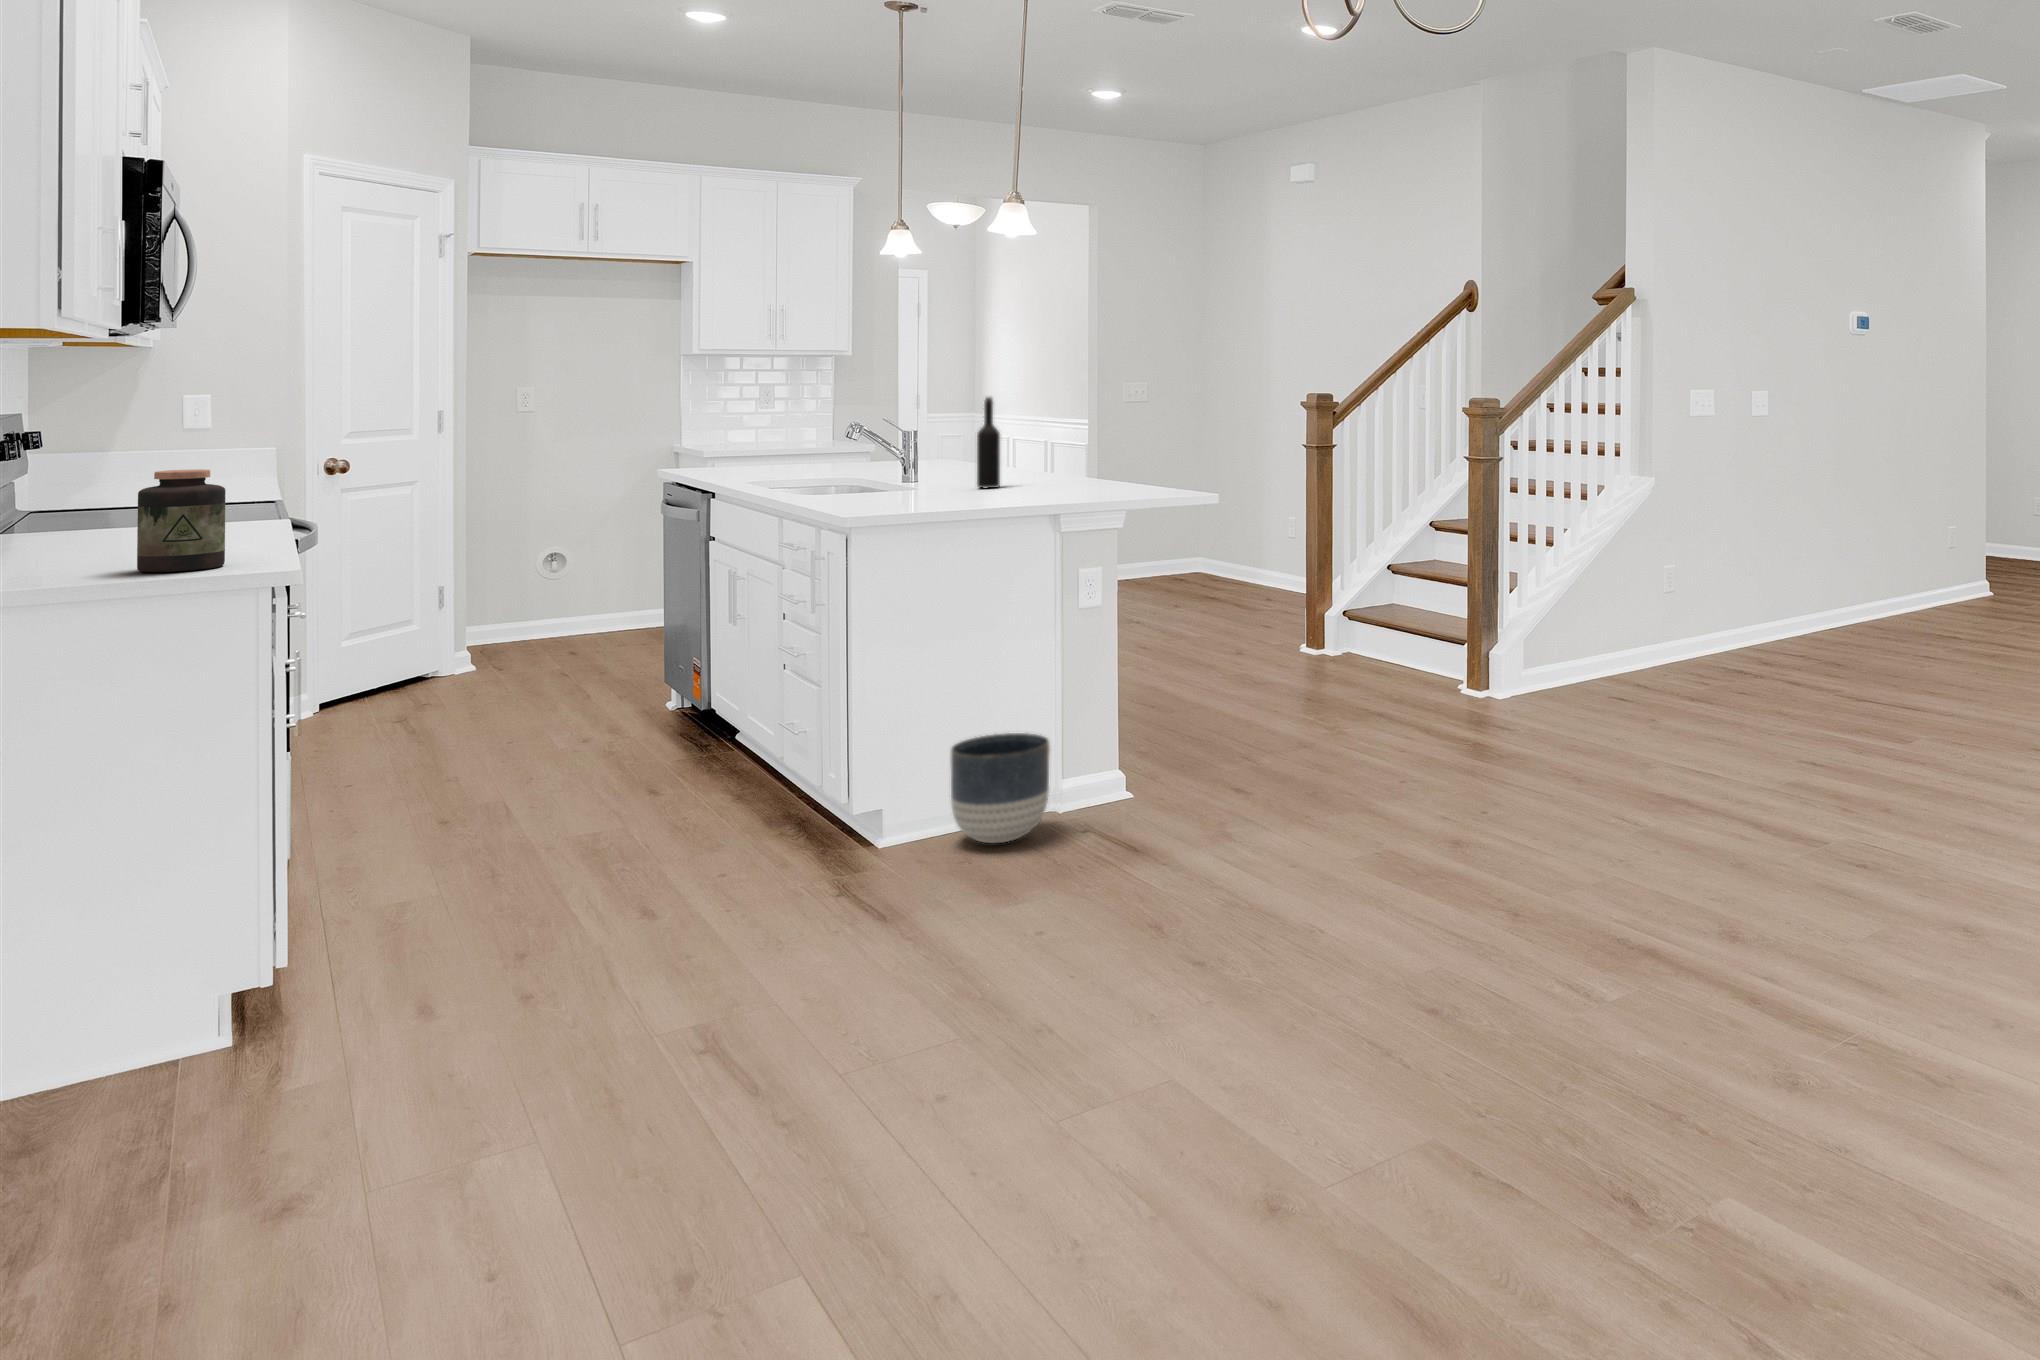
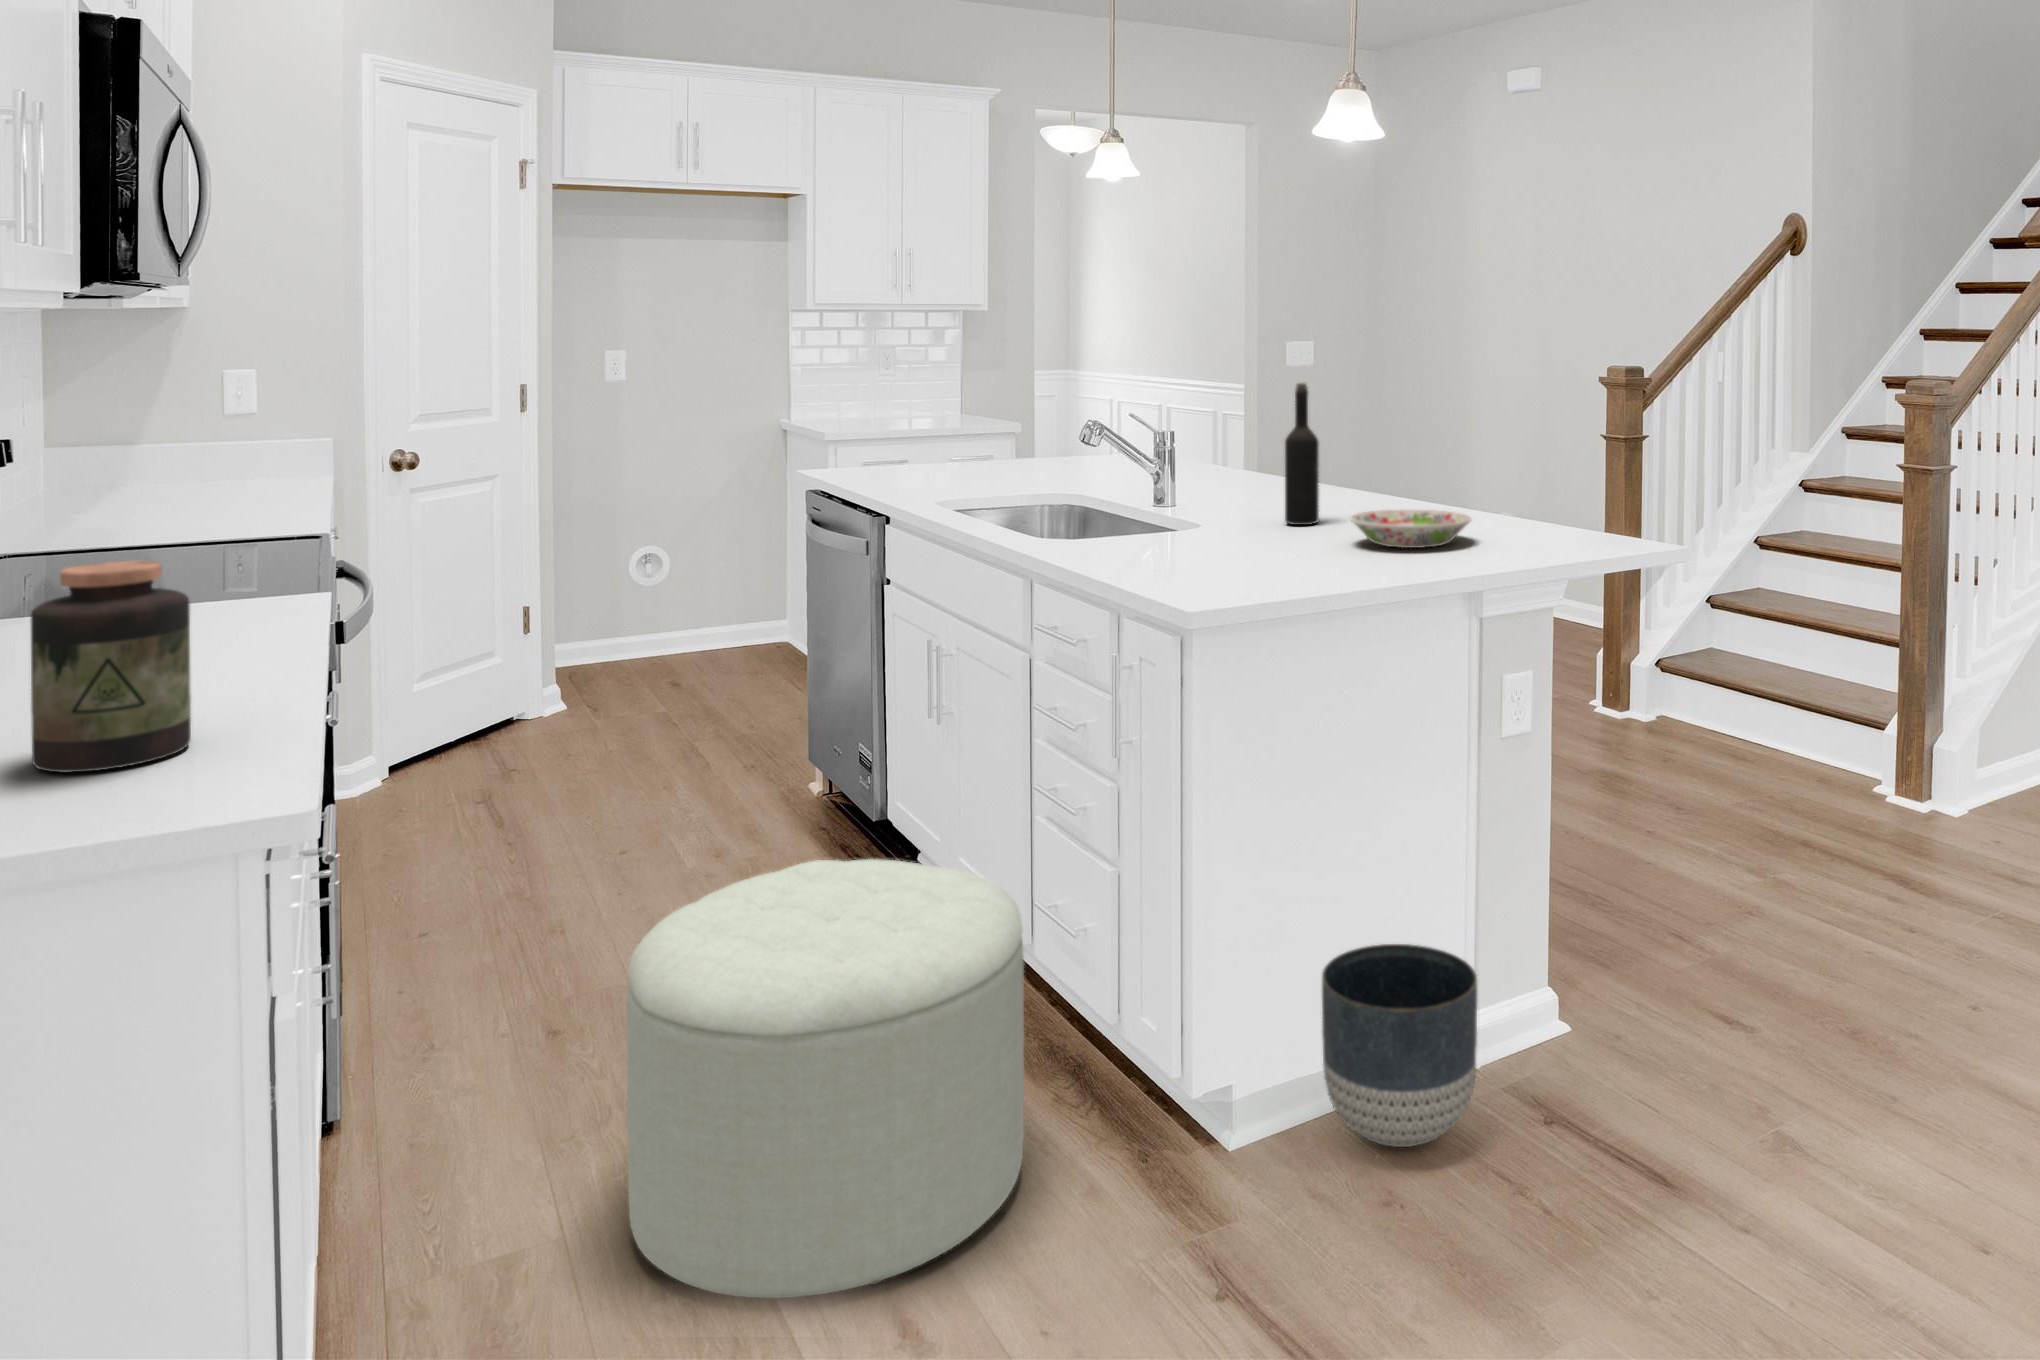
bowl: none [999,475,1079,495] -> present [1350,510,1471,548]
ottoman: none [487,690,753,913] -> present [627,859,1024,1298]

